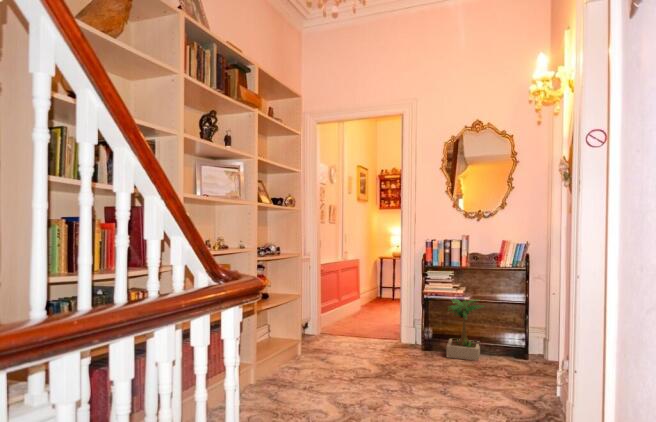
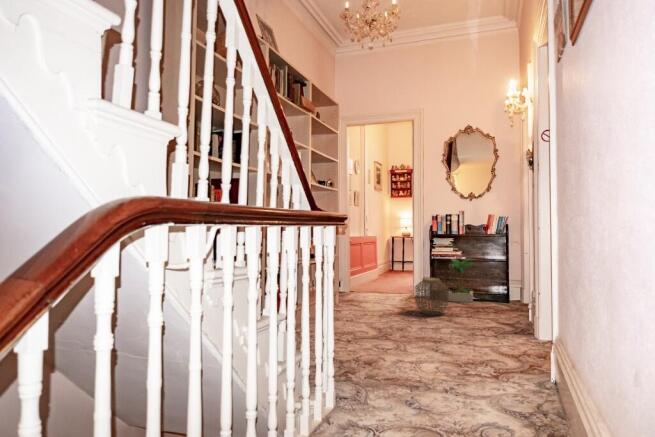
woven basket: none [399,330,447,386] -> present [414,278,449,315]

